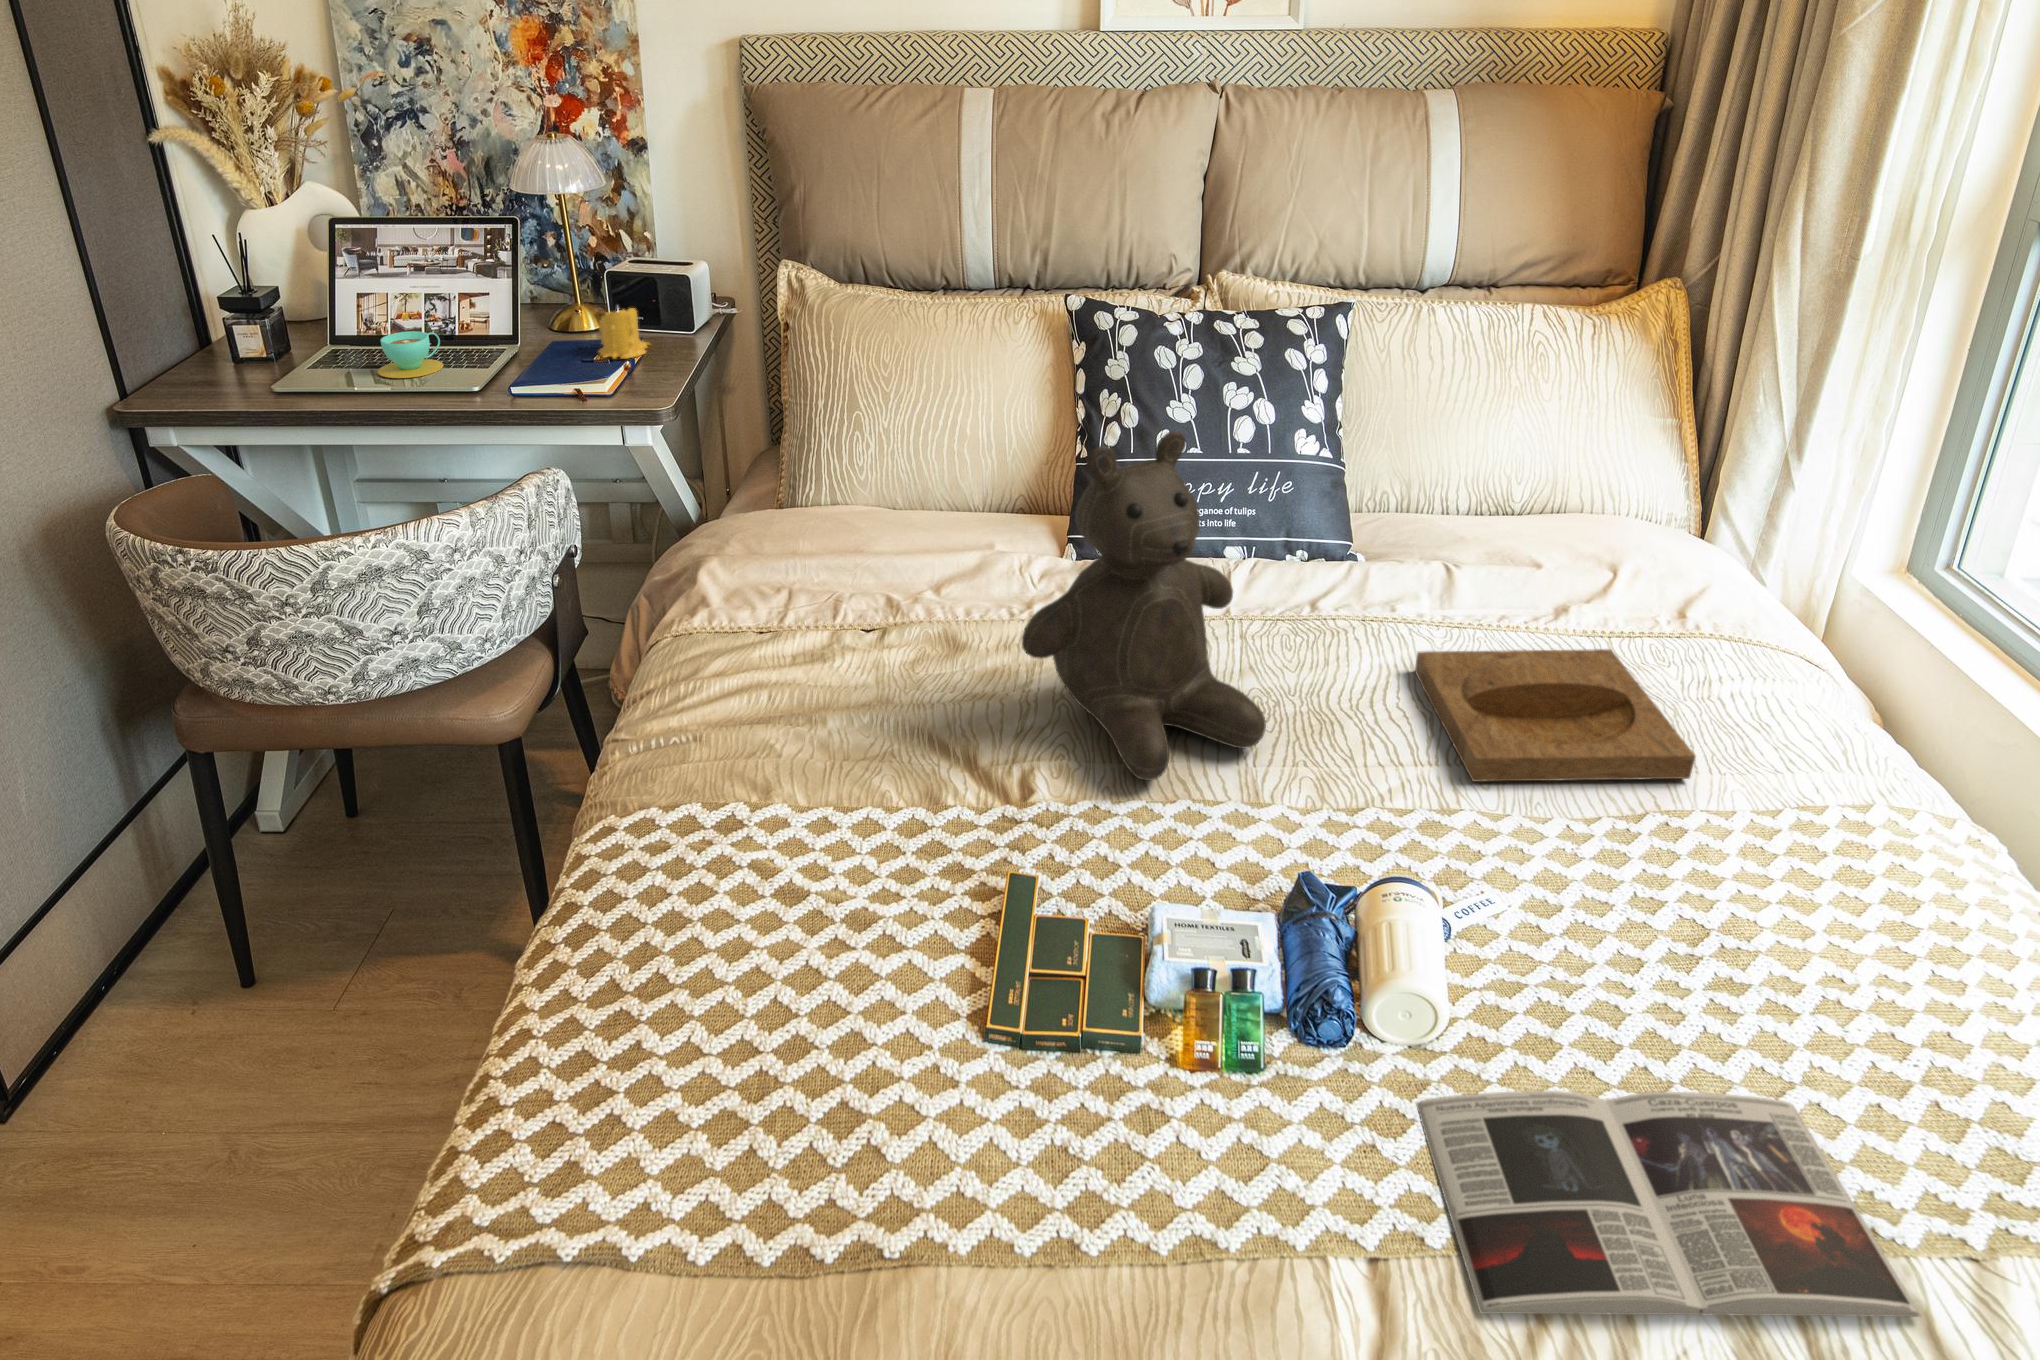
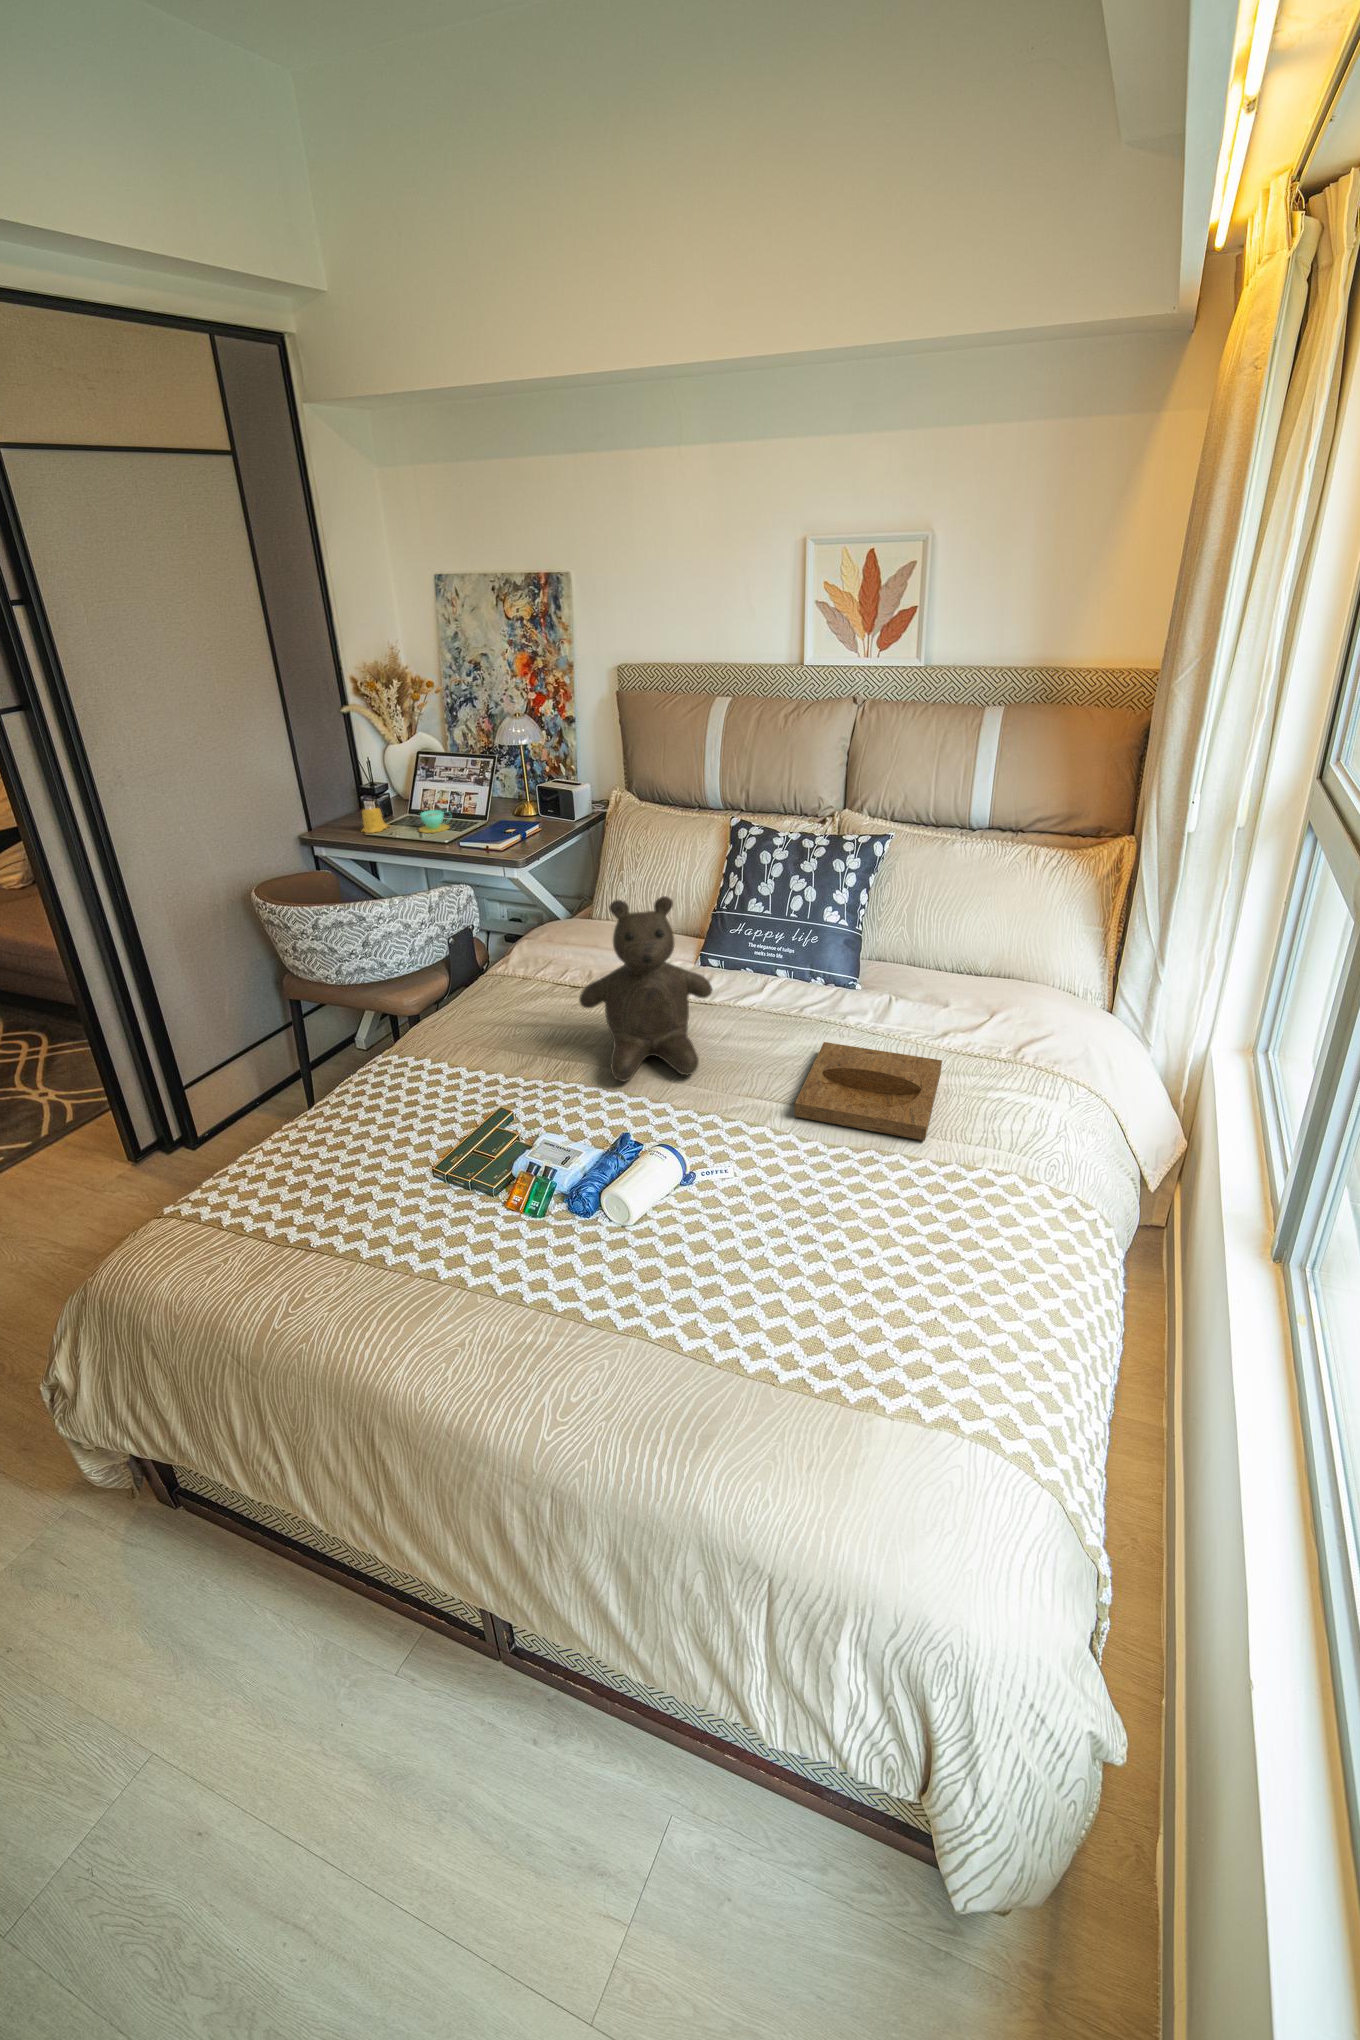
candle: present [599,308,649,359] -> present [362,808,388,833]
magazine: present [1416,1091,1922,1317] -> none [546,1260,804,1429]

